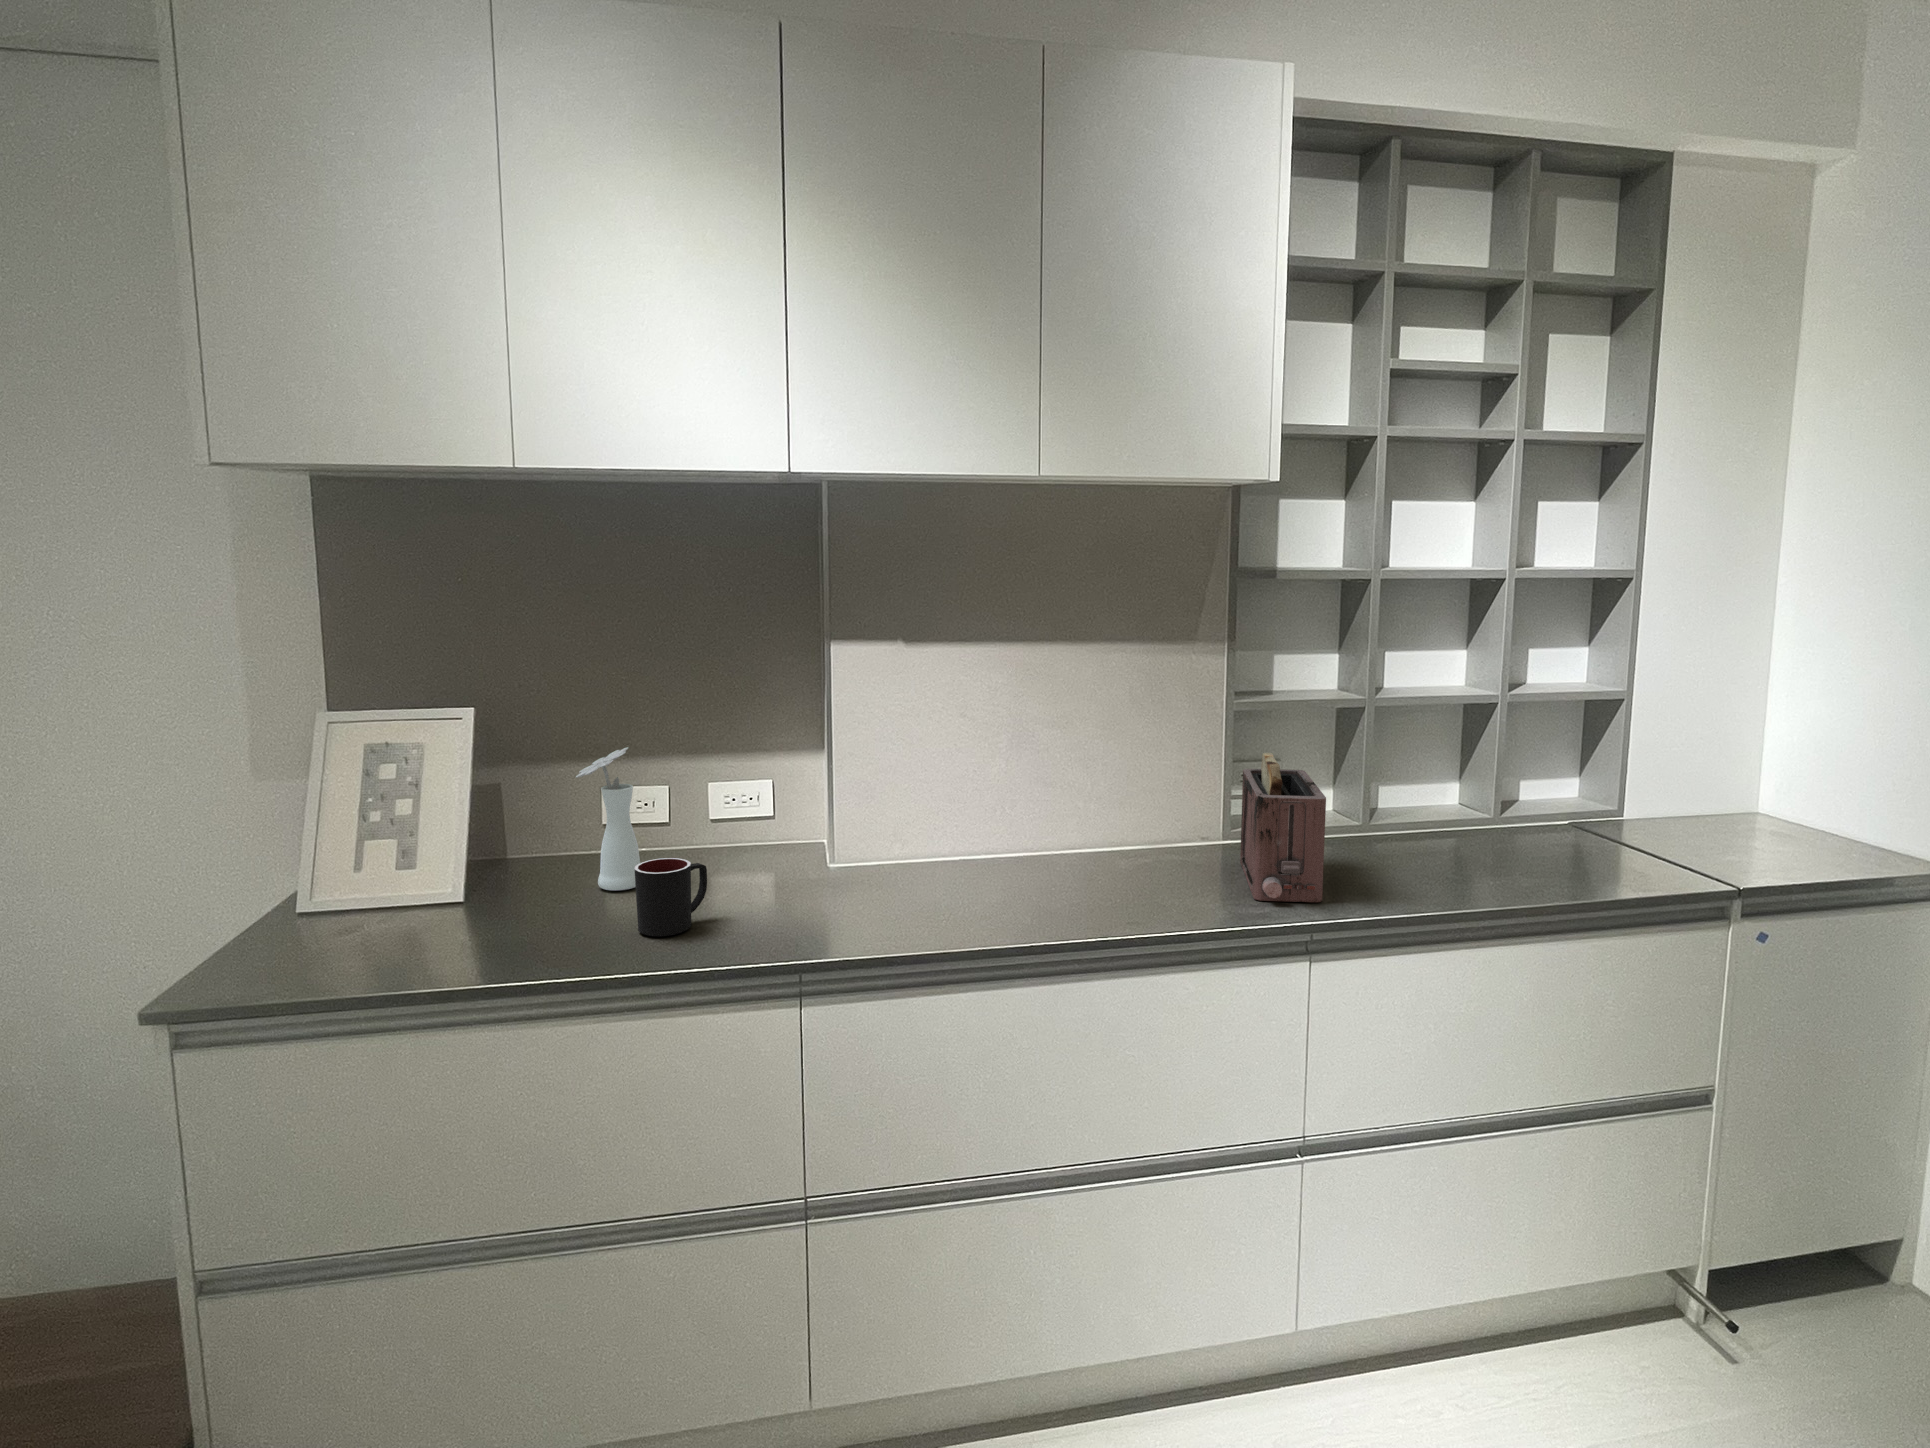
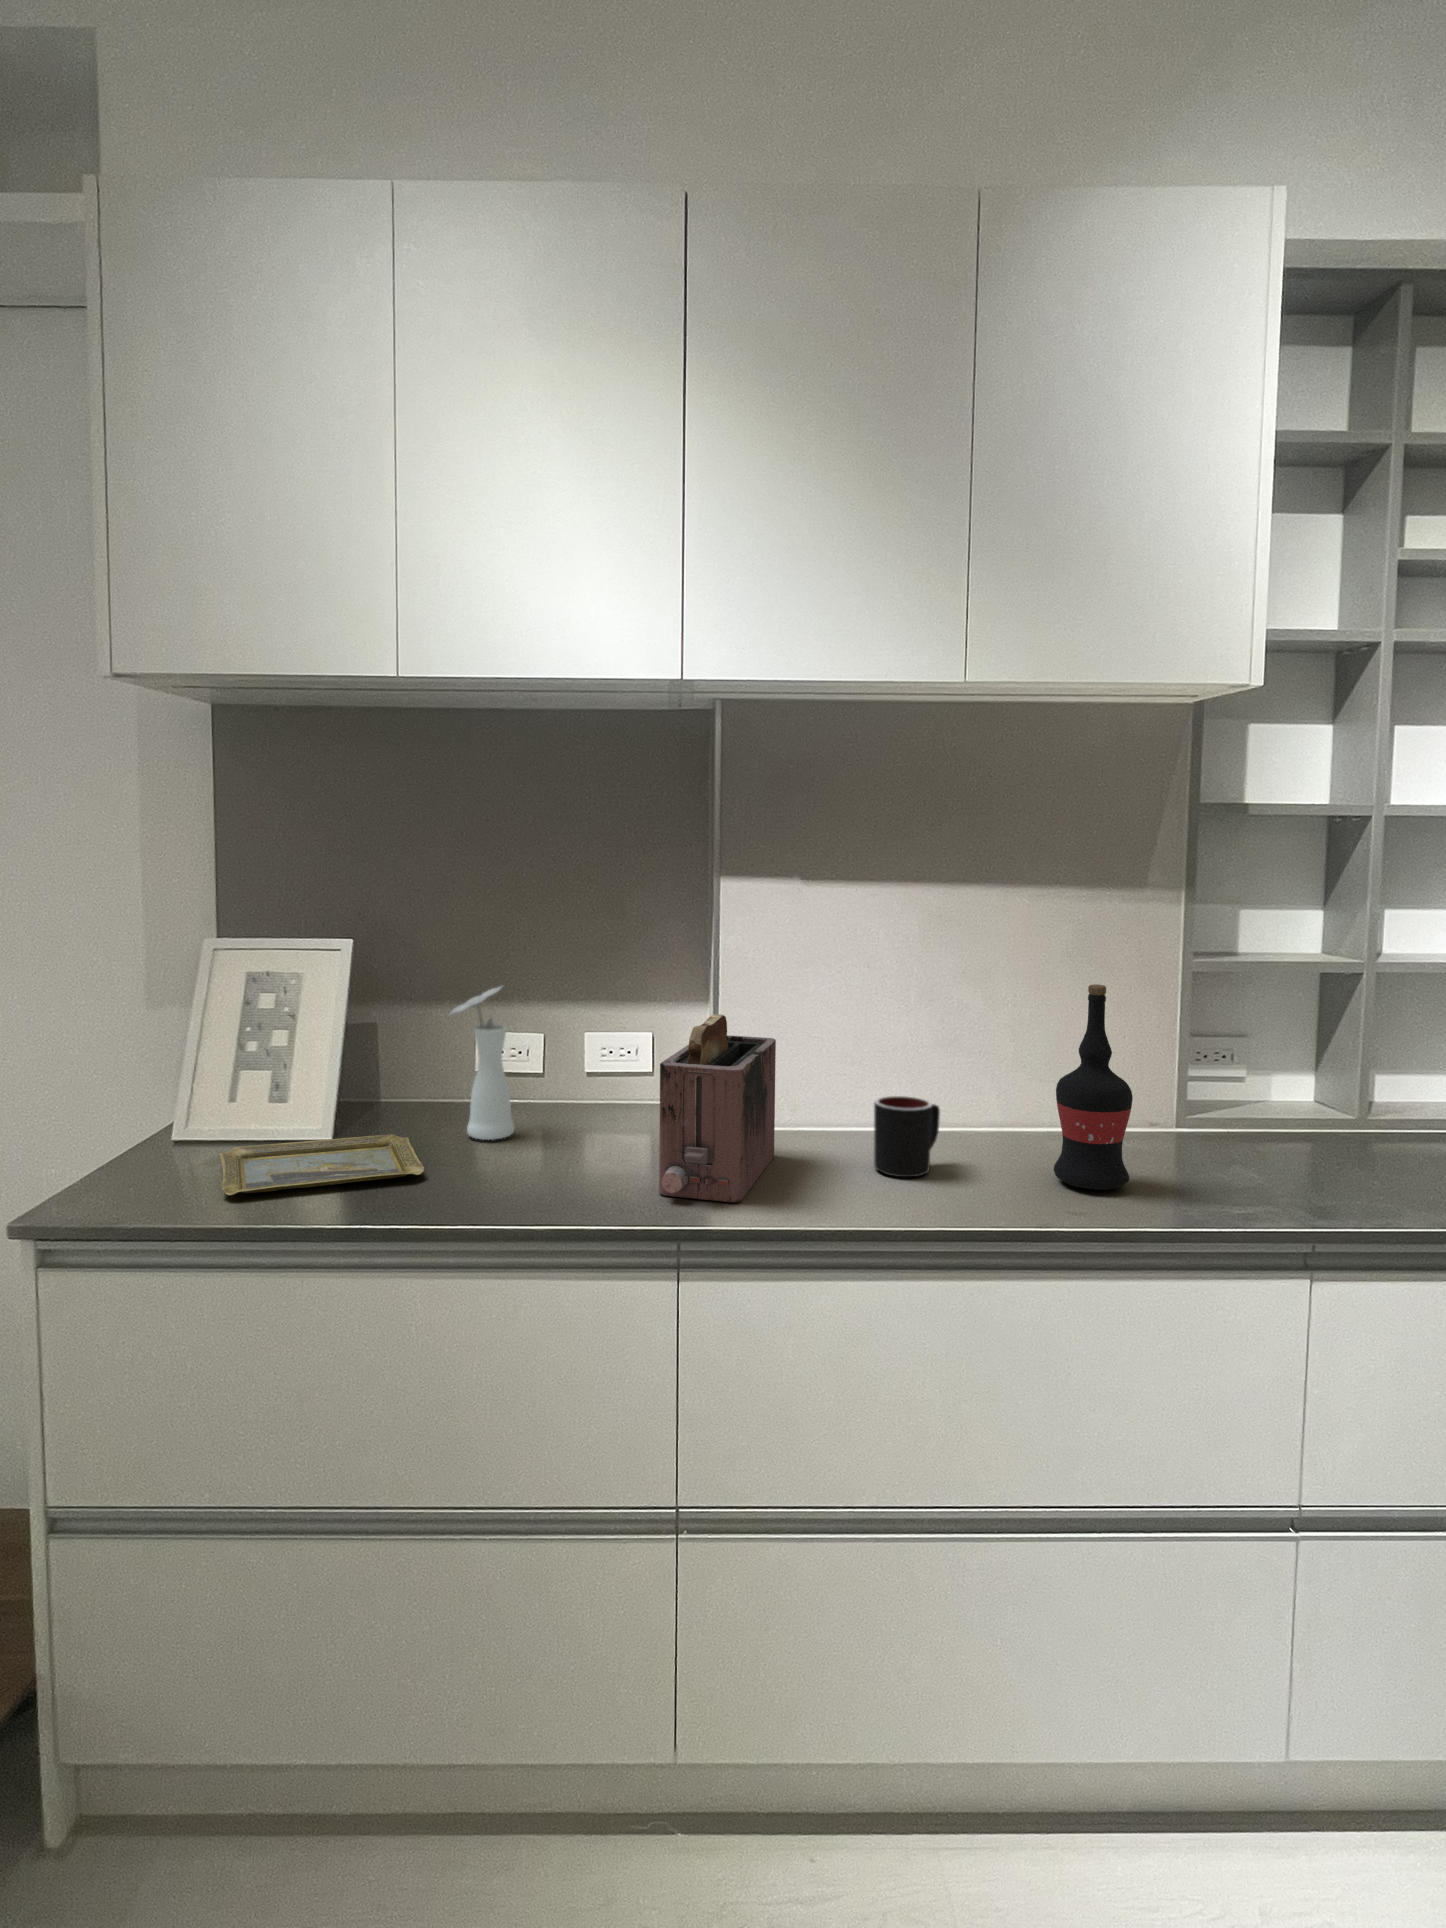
wine bottle: none [1118,731,1180,900] -> present [1054,984,1133,1190]
toaster: present [1240,753,1326,902] -> present [659,1014,776,1202]
mug: present [634,858,707,937] -> present [874,1096,940,1177]
tray: none [352,892,560,963] -> present [220,1134,424,1195]

